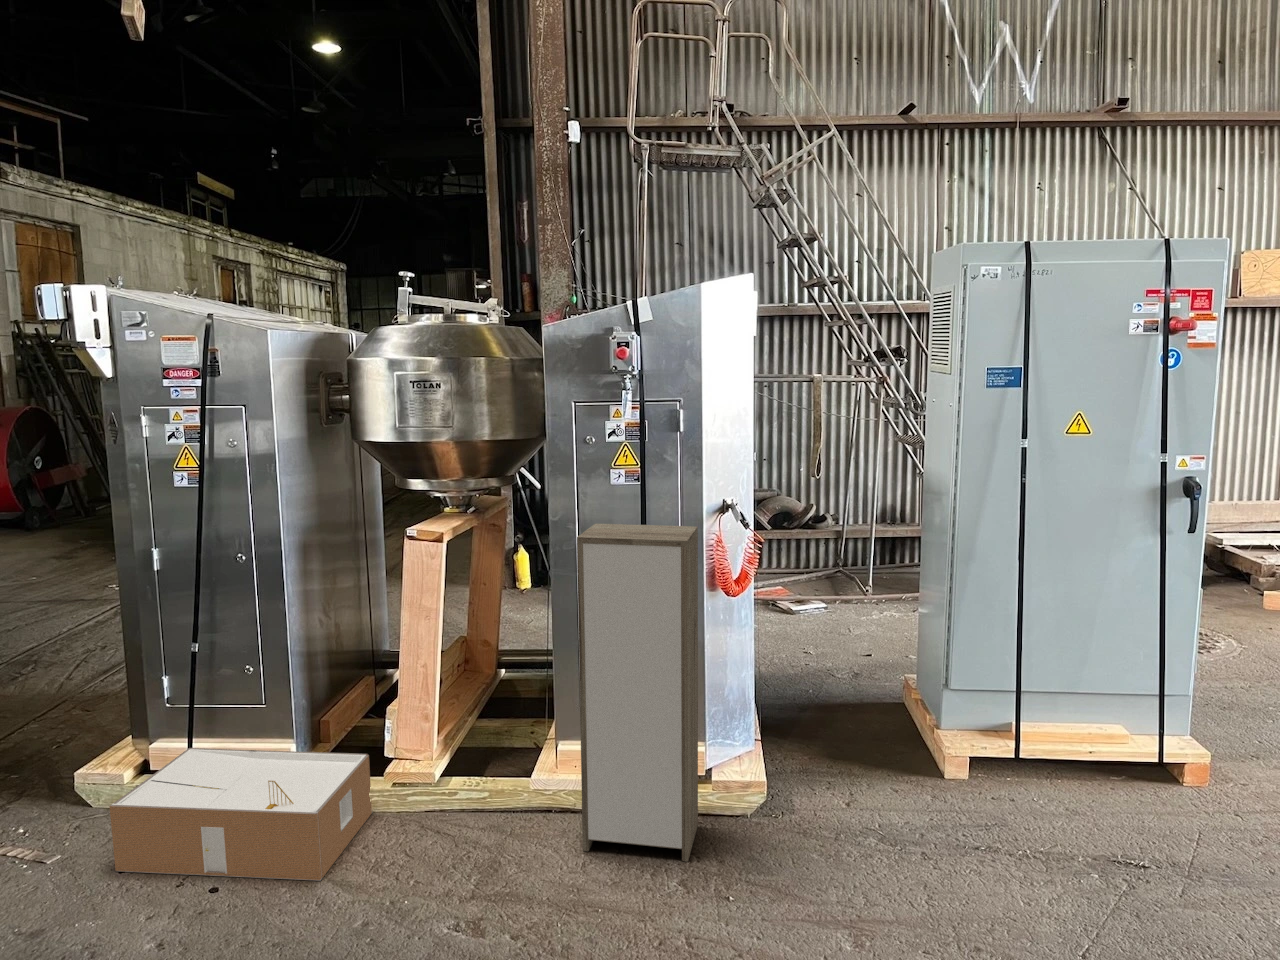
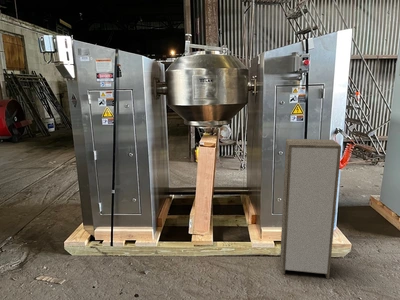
cardboard box: present [109,748,373,881] -> none [88,232,187,290]

